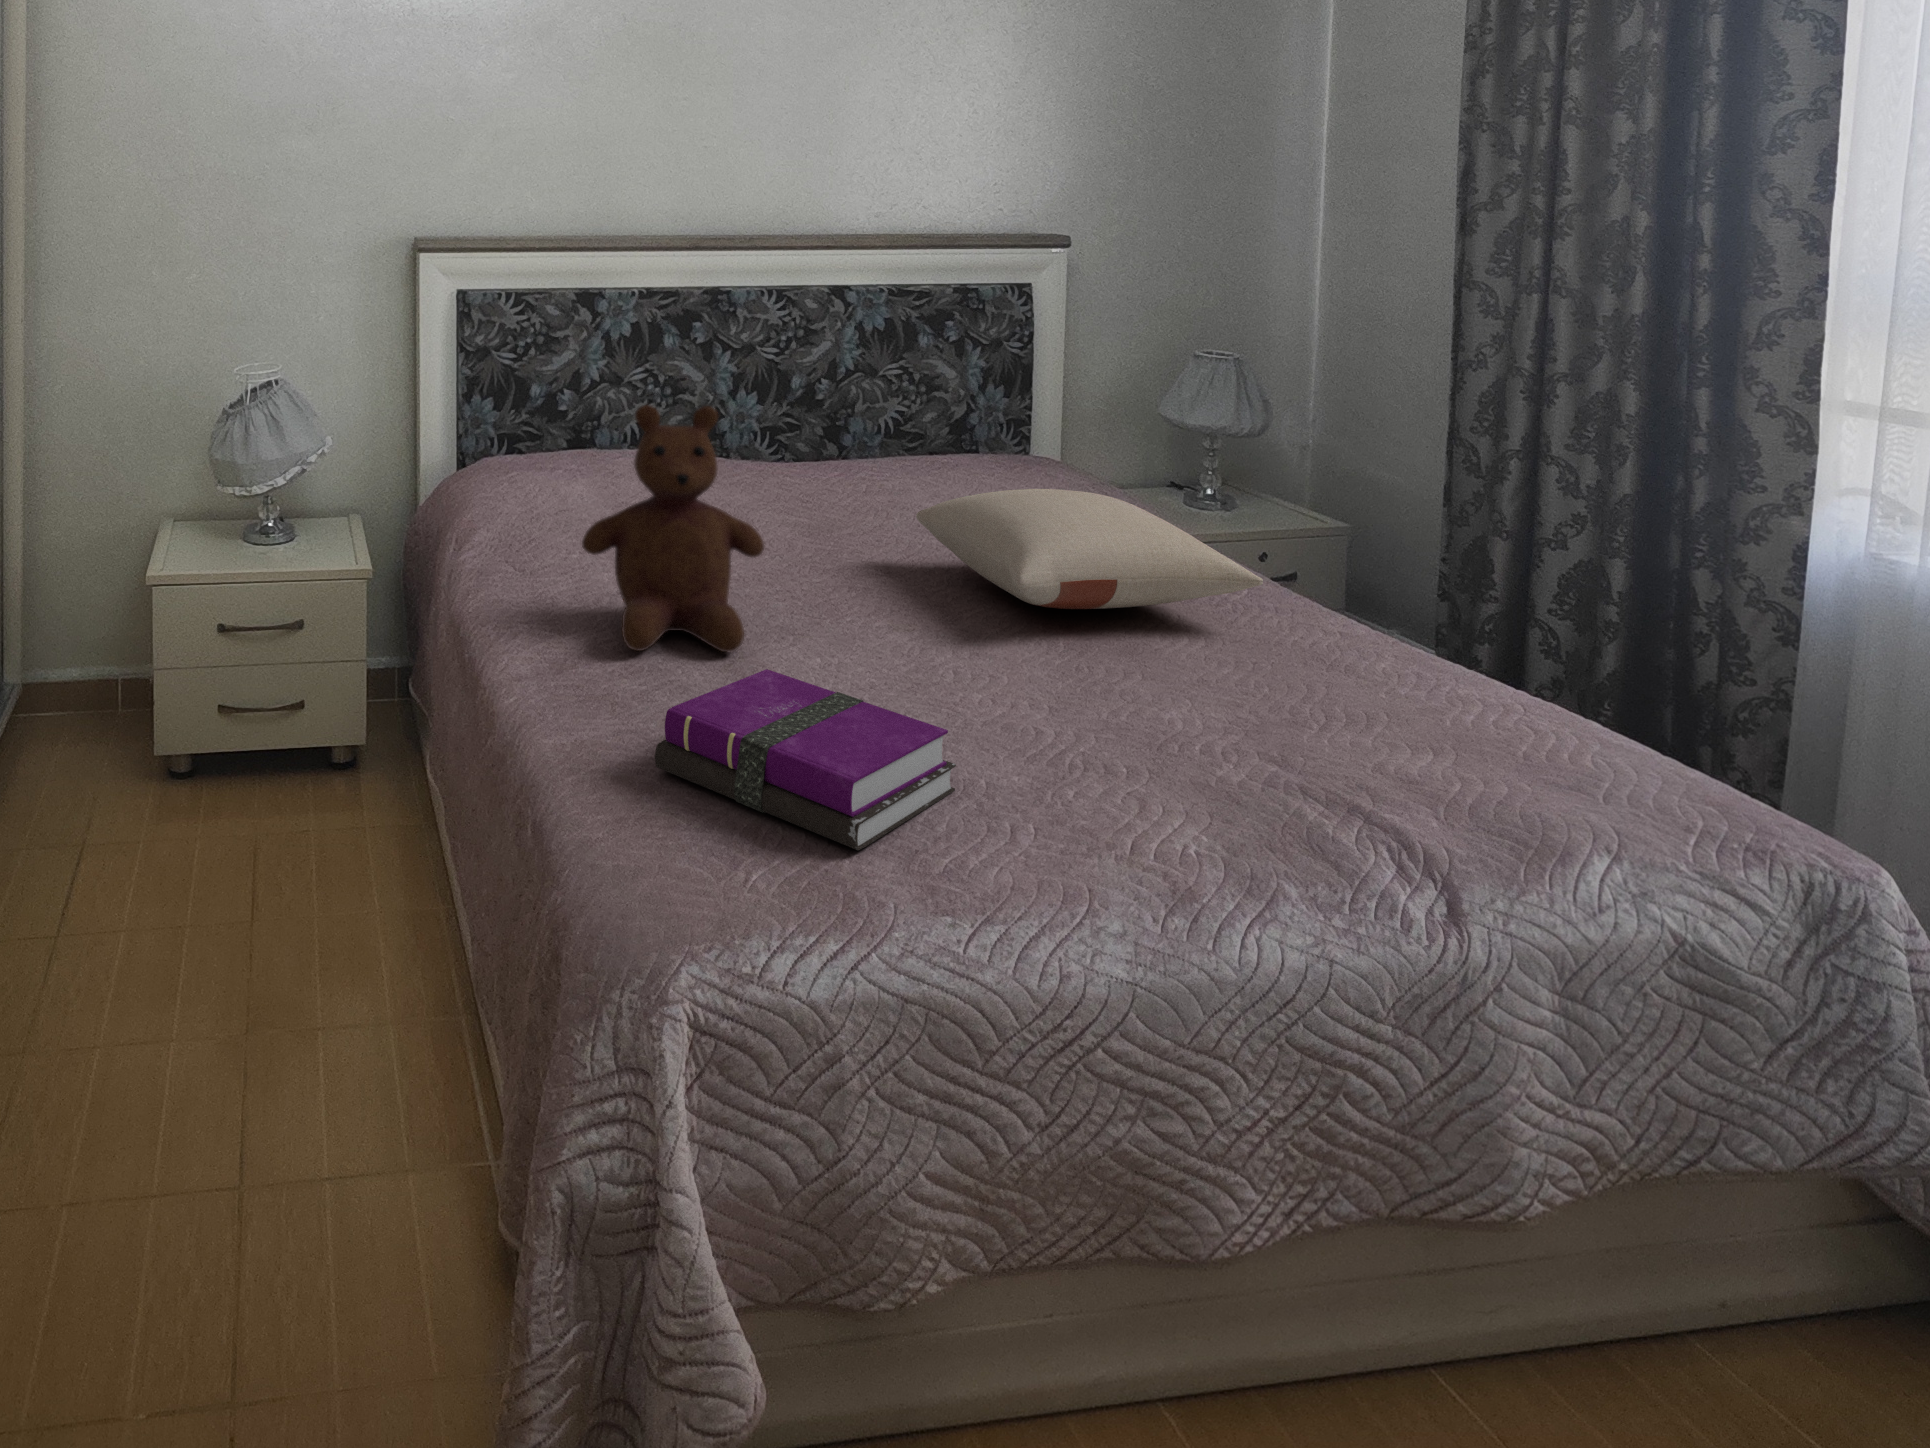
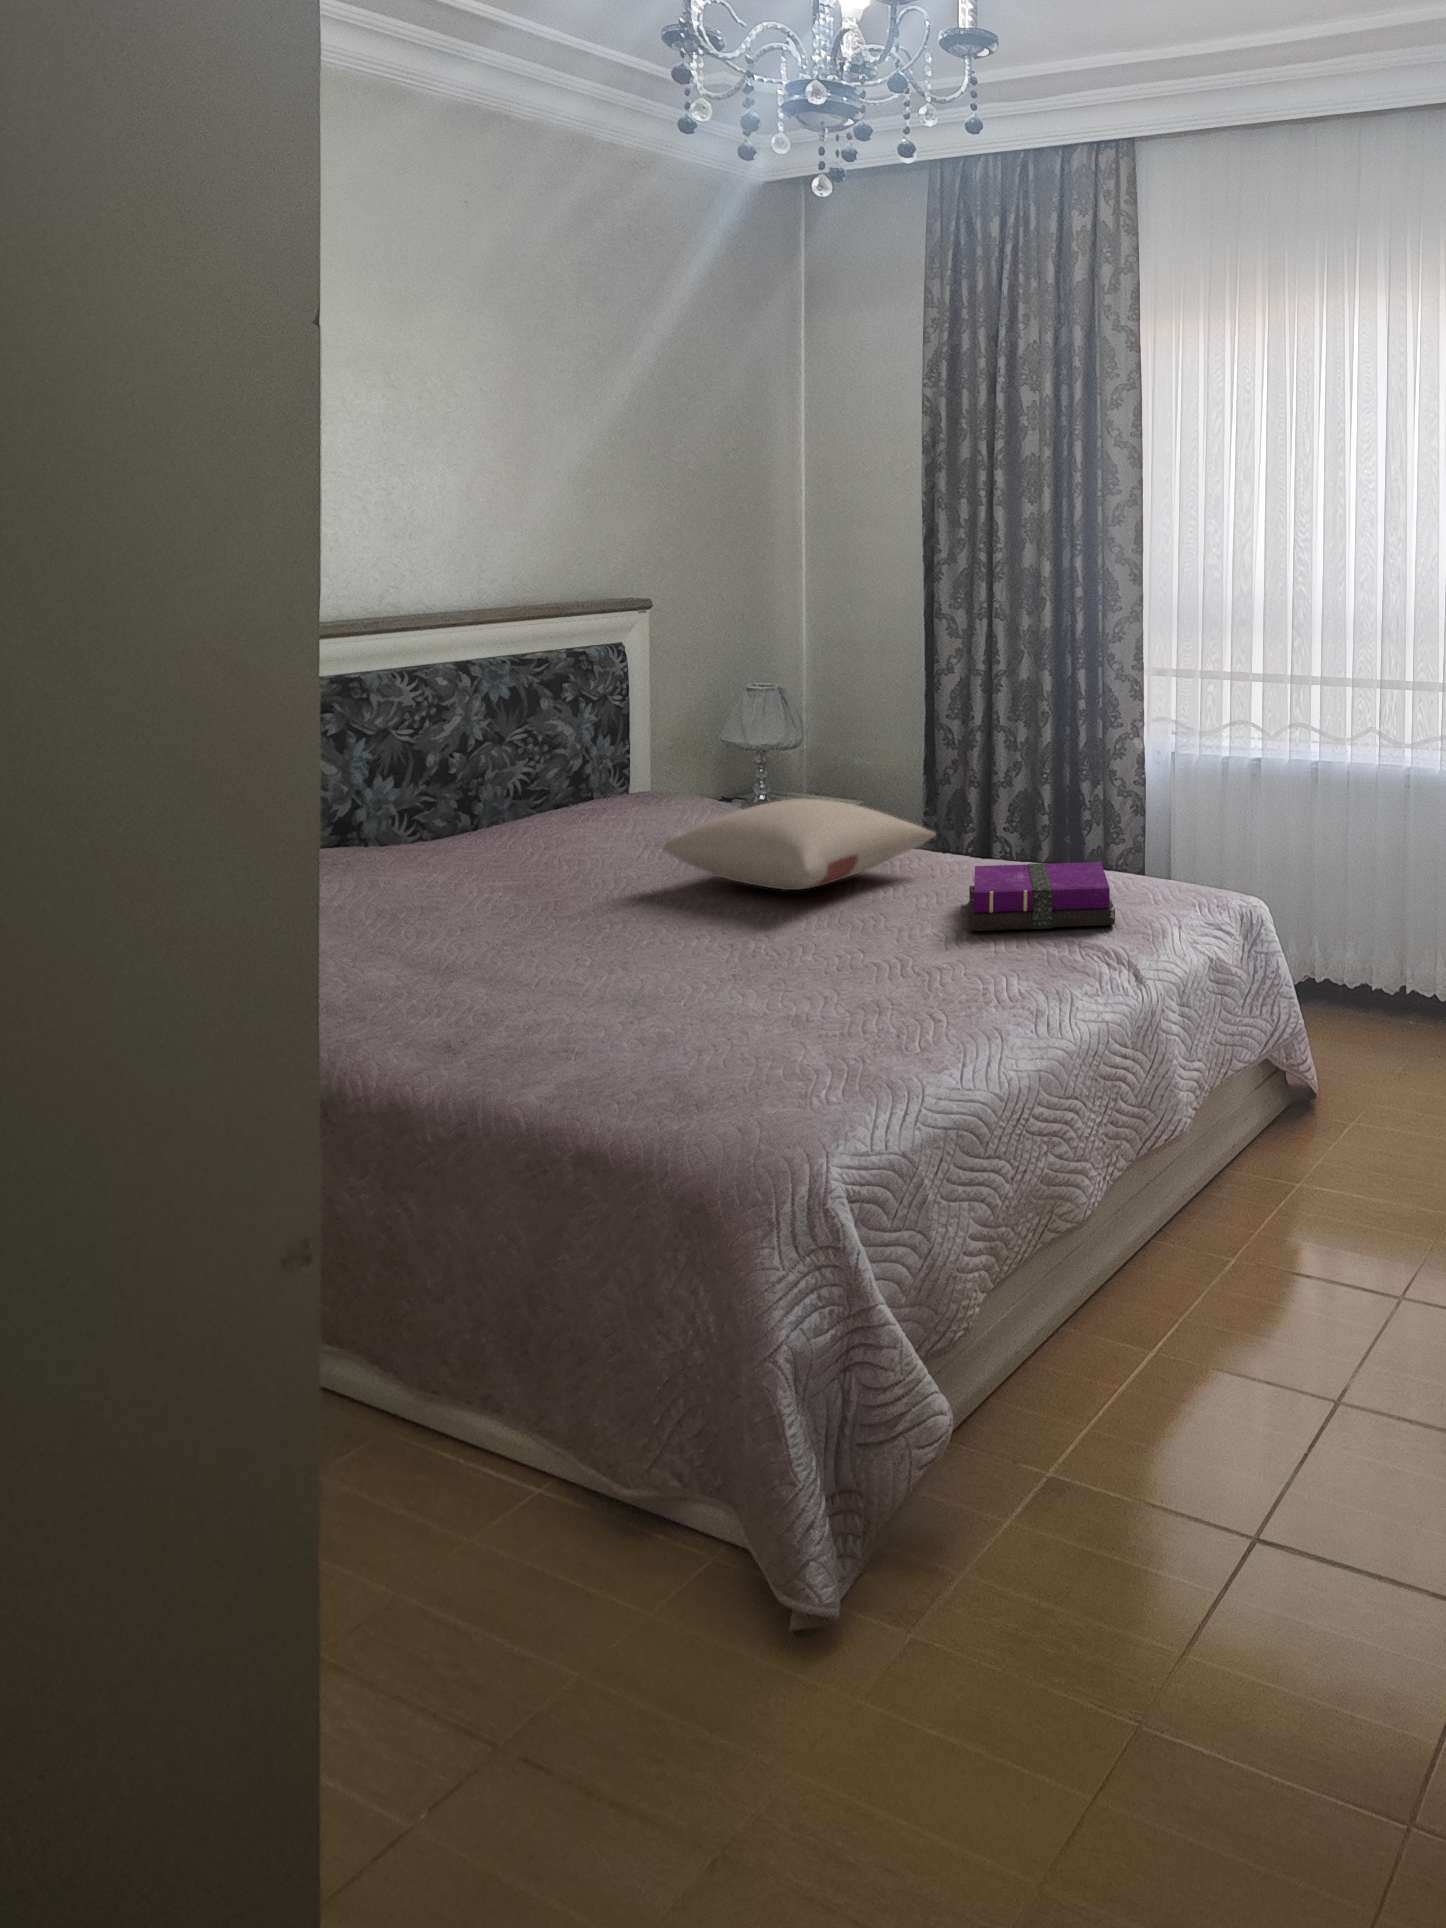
teddy bear: present [582,405,764,652] -> none [426,777,618,1012]
notebook: present [655,669,956,850] -> present [969,862,1115,931]

